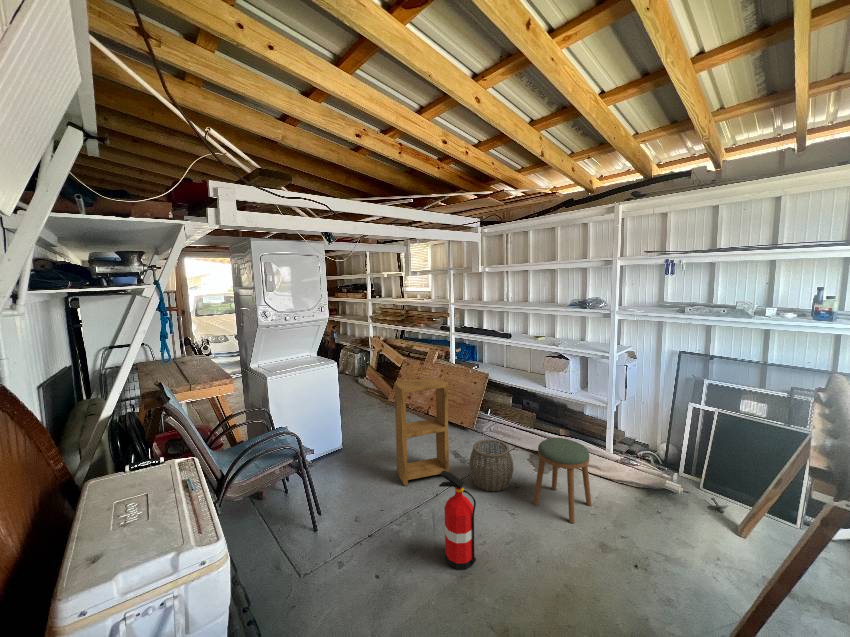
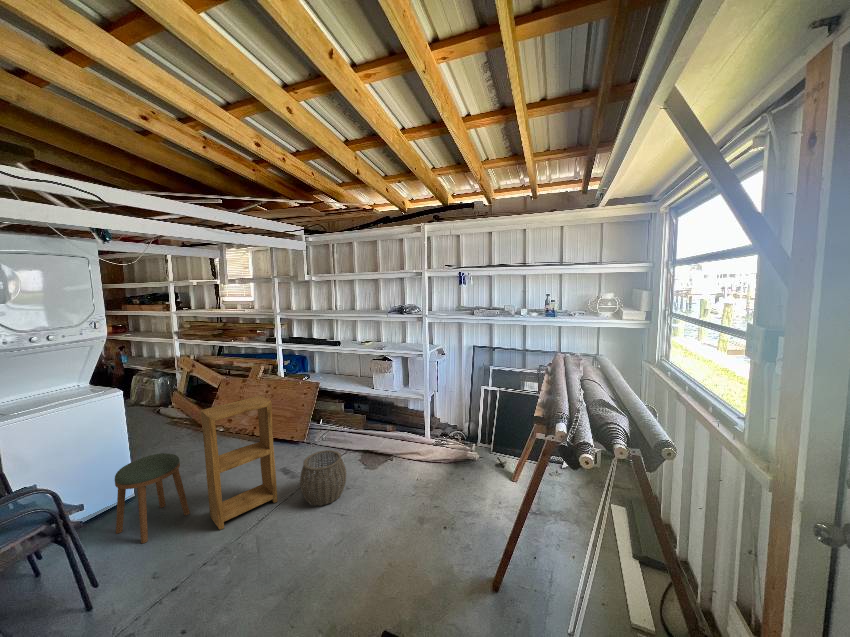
stool: present [534,438,592,523] -> present [115,453,190,543]
fire extinguisher: present [439,471,476,570] -> none [259,505,307,614]

